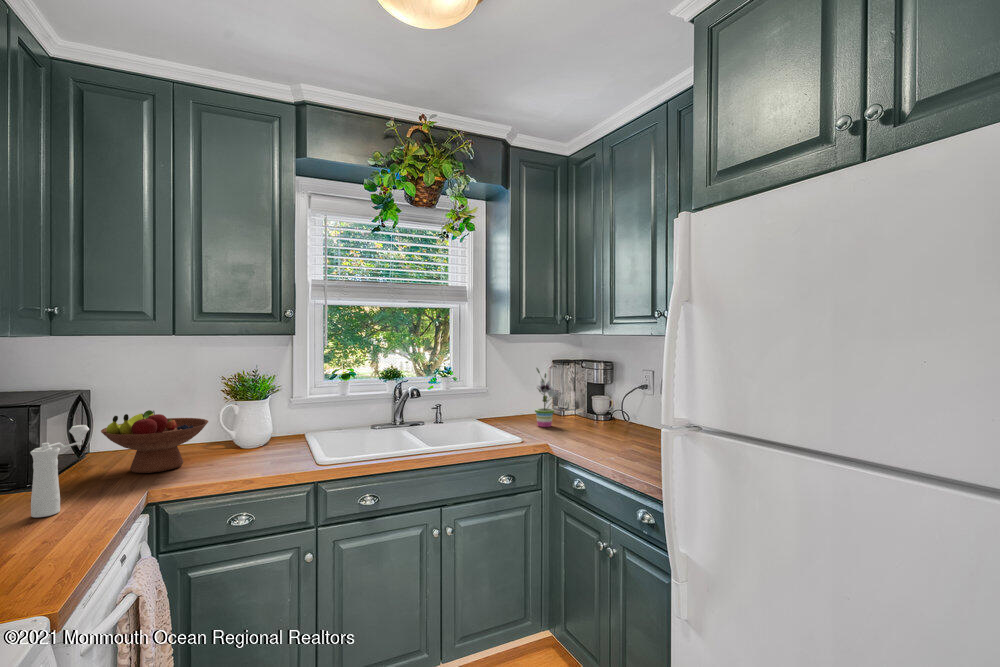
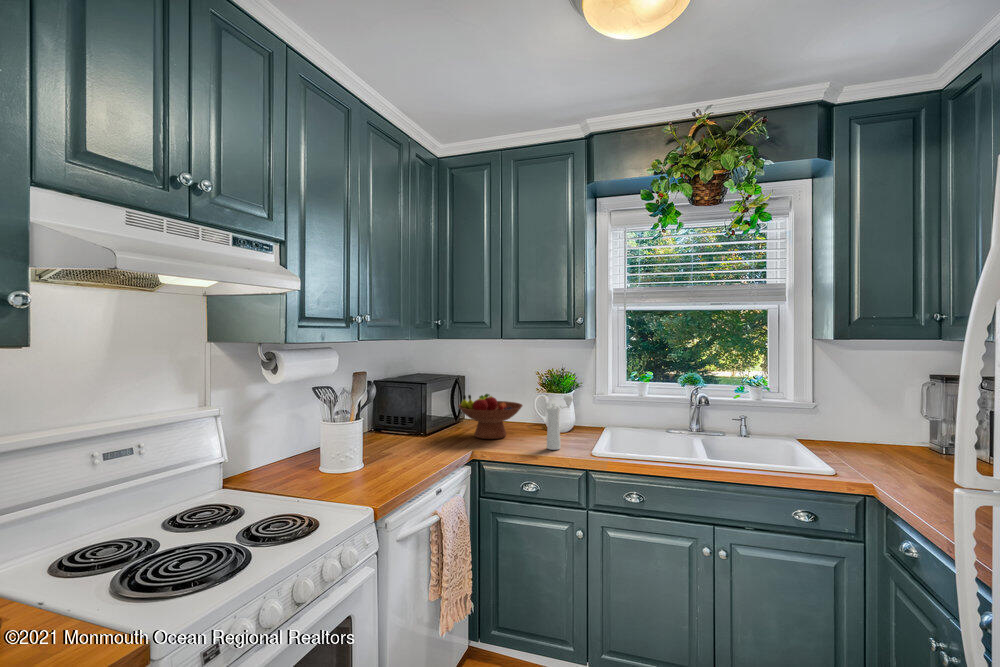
potted plant: present [535,368,559,427] -> none [878,383,928,463]
pepper mill: present [30,425,89,517] -> present [547,395,574,450]

